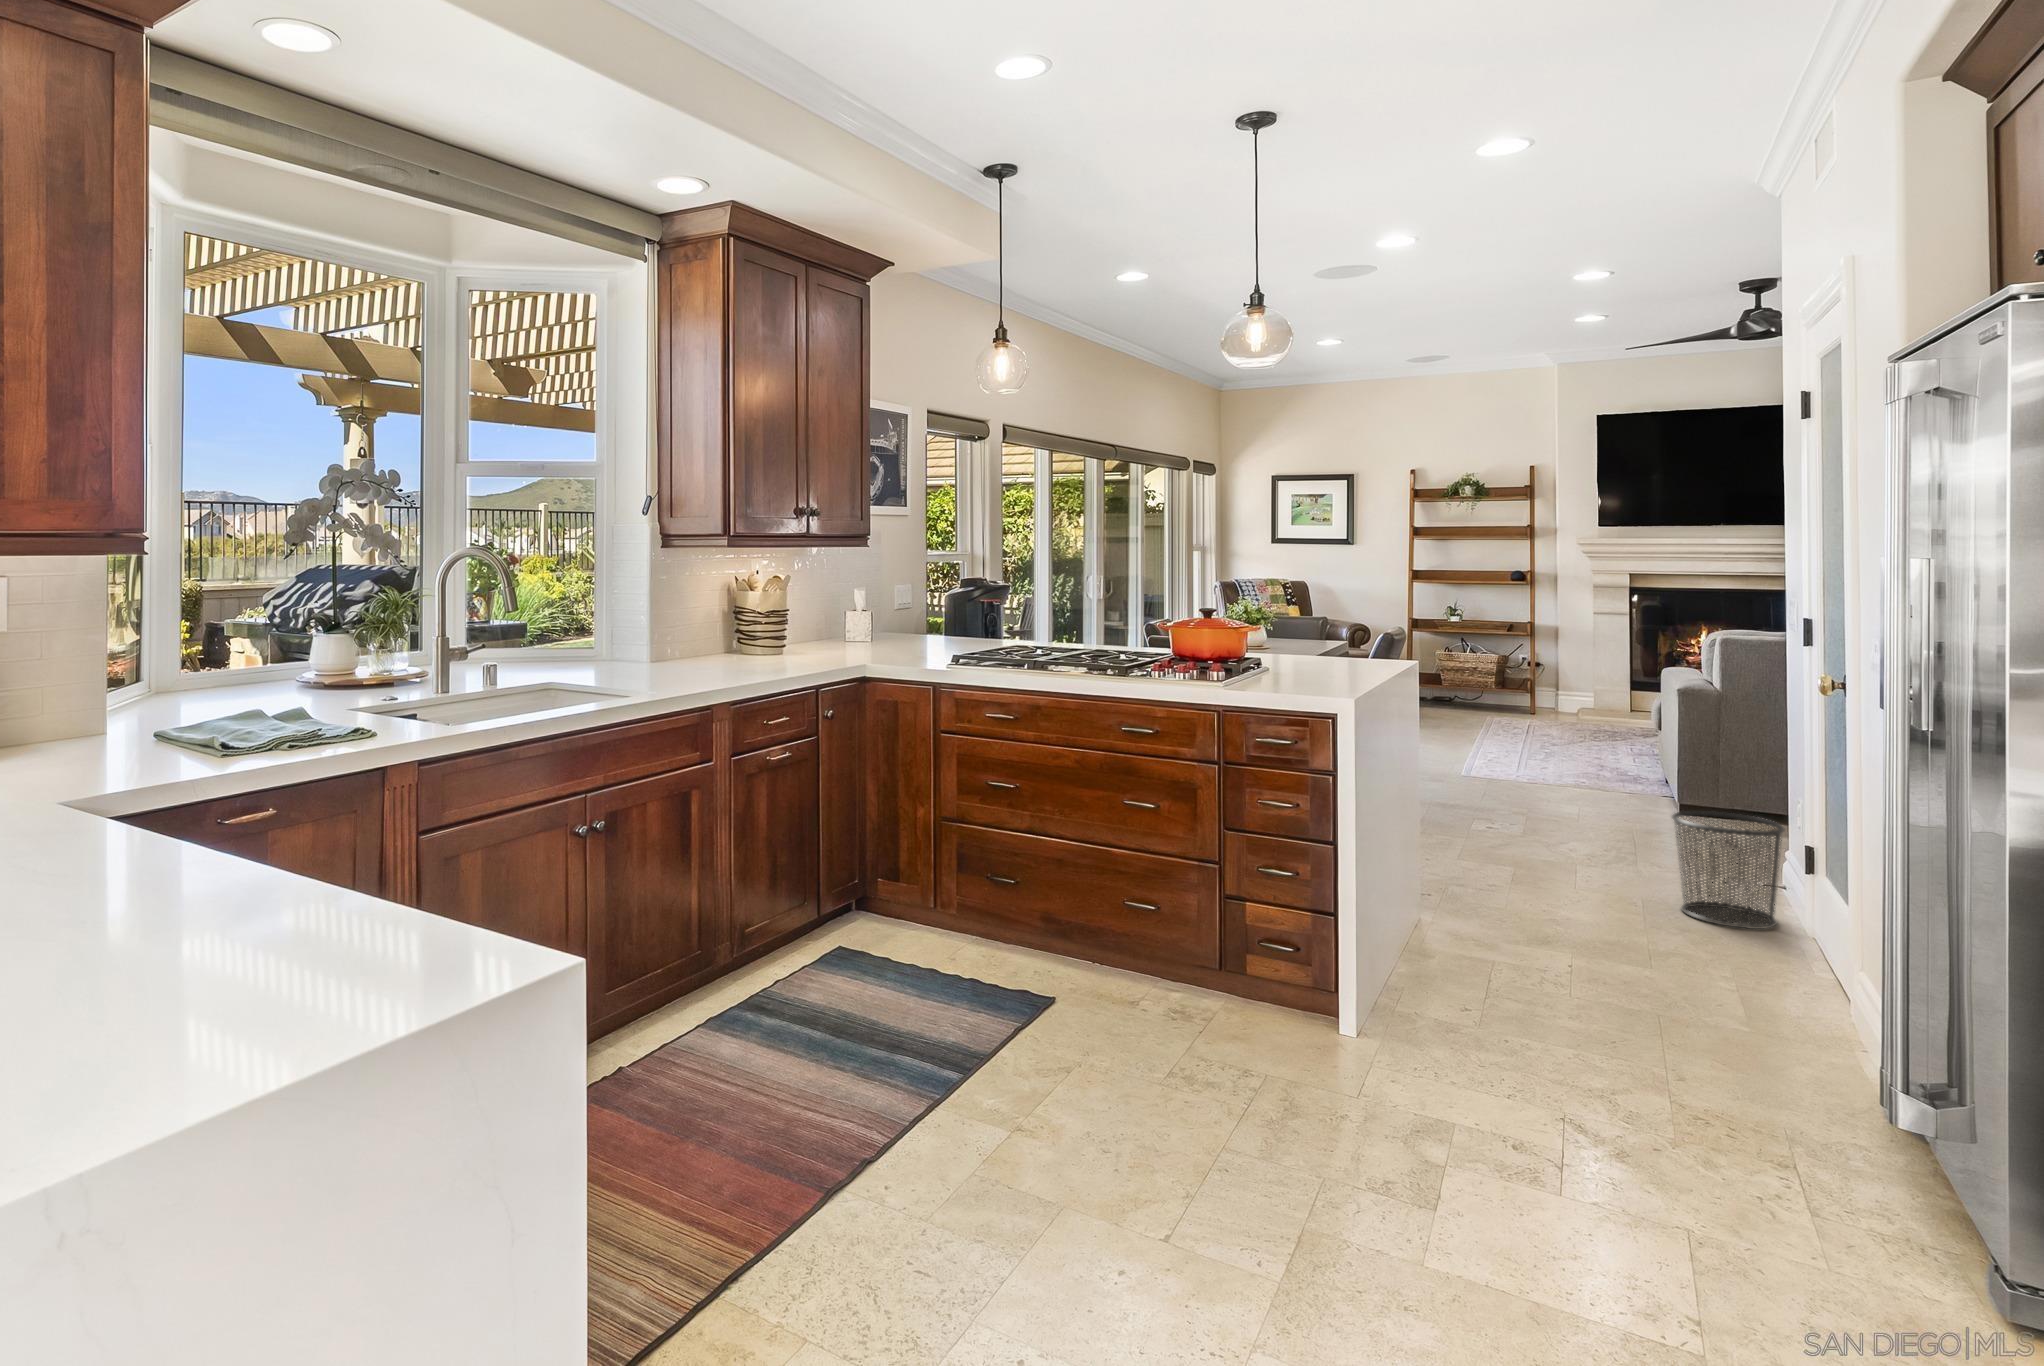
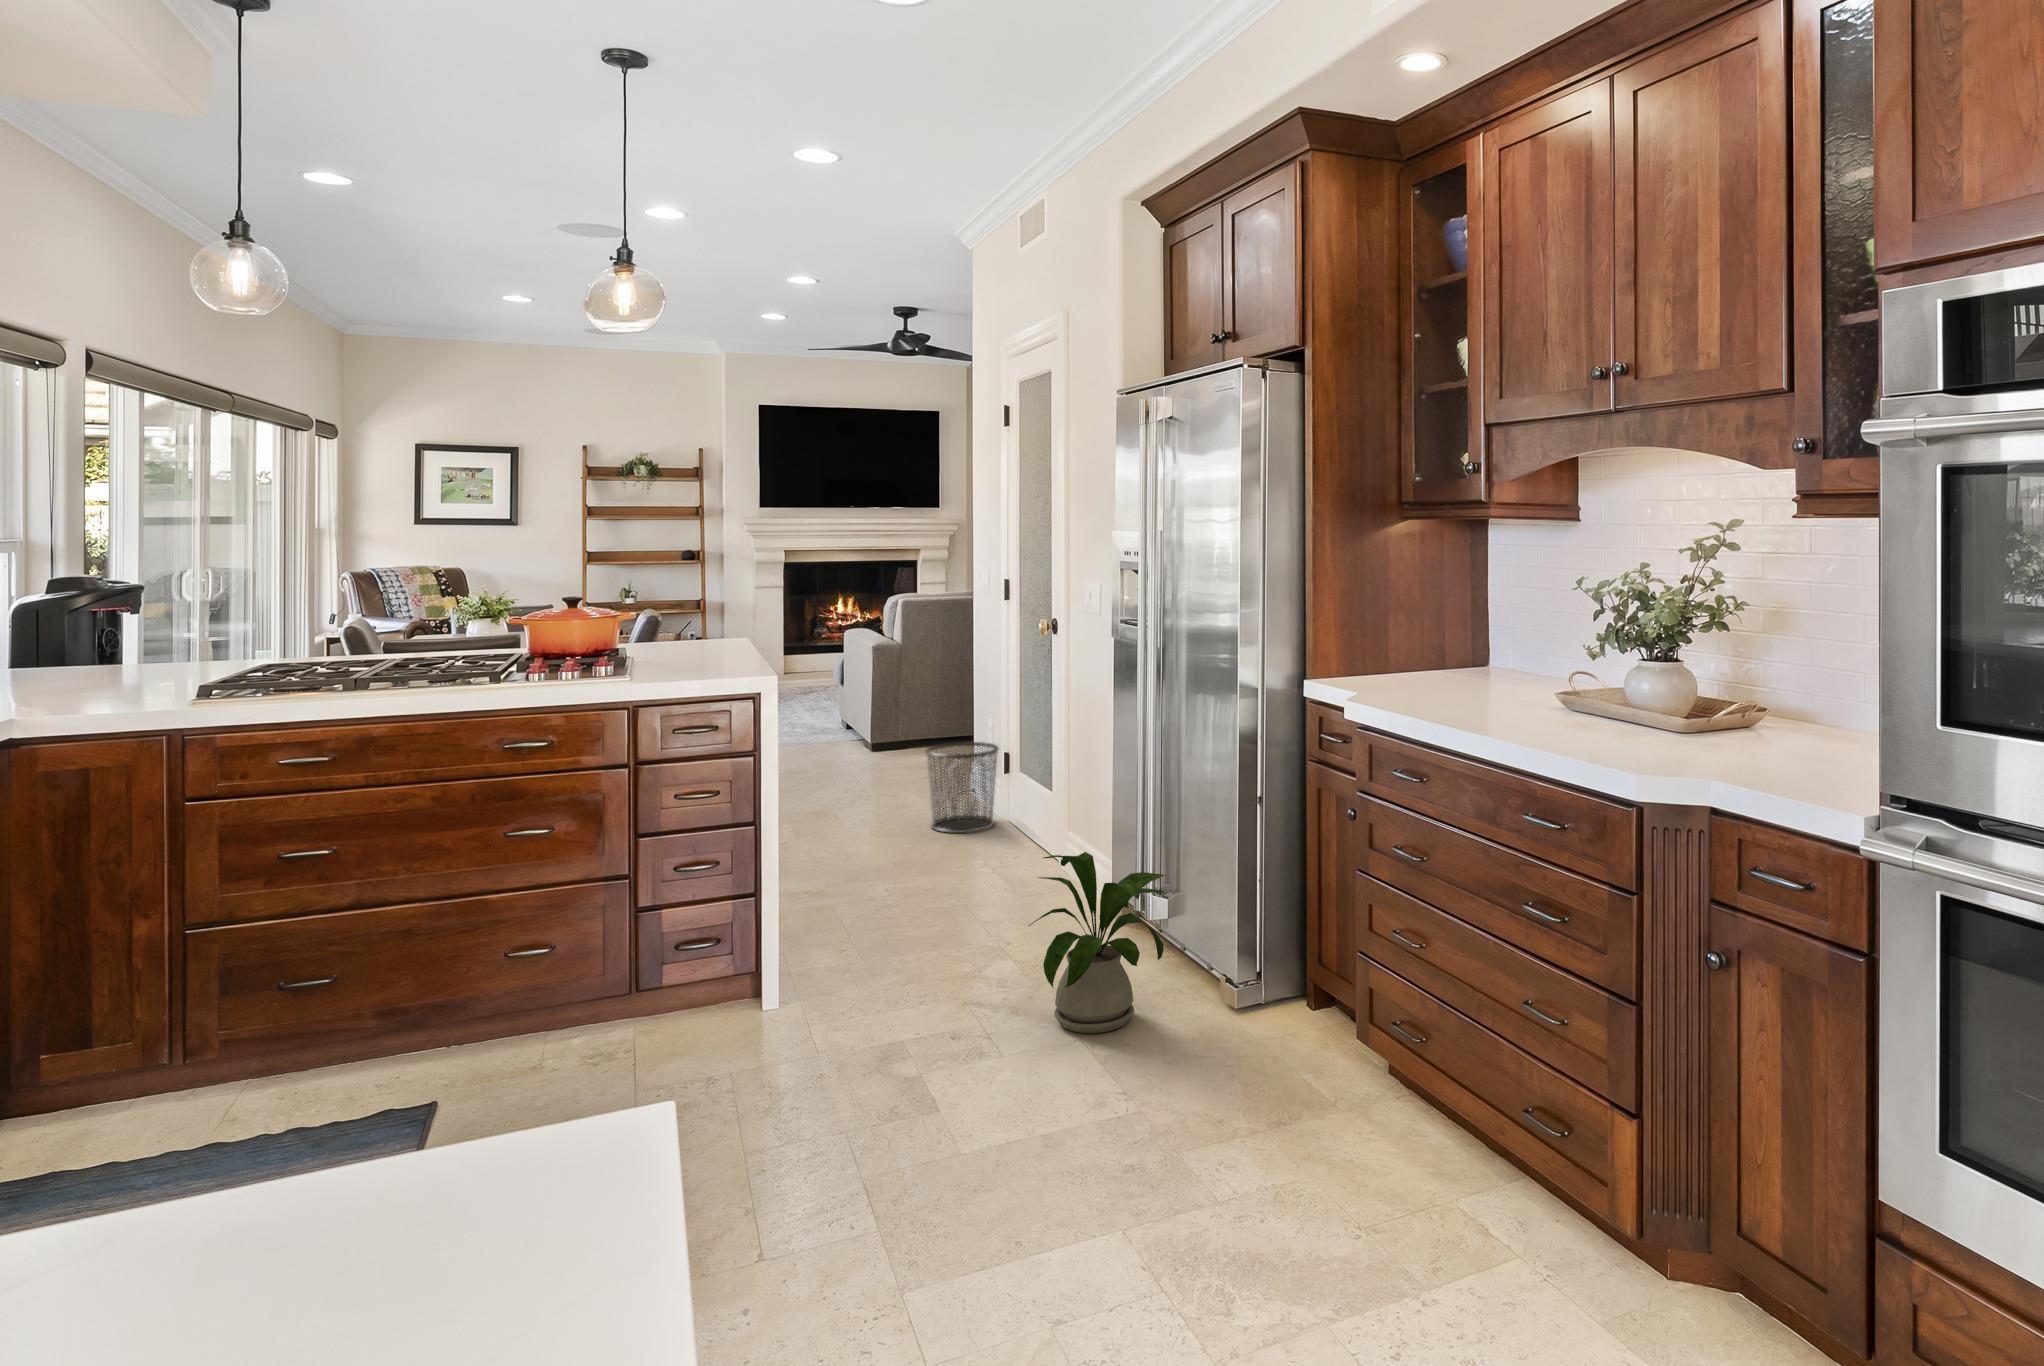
house plant: none [1621,960,1887,1226] -> present [1029,852,1165,1033]

